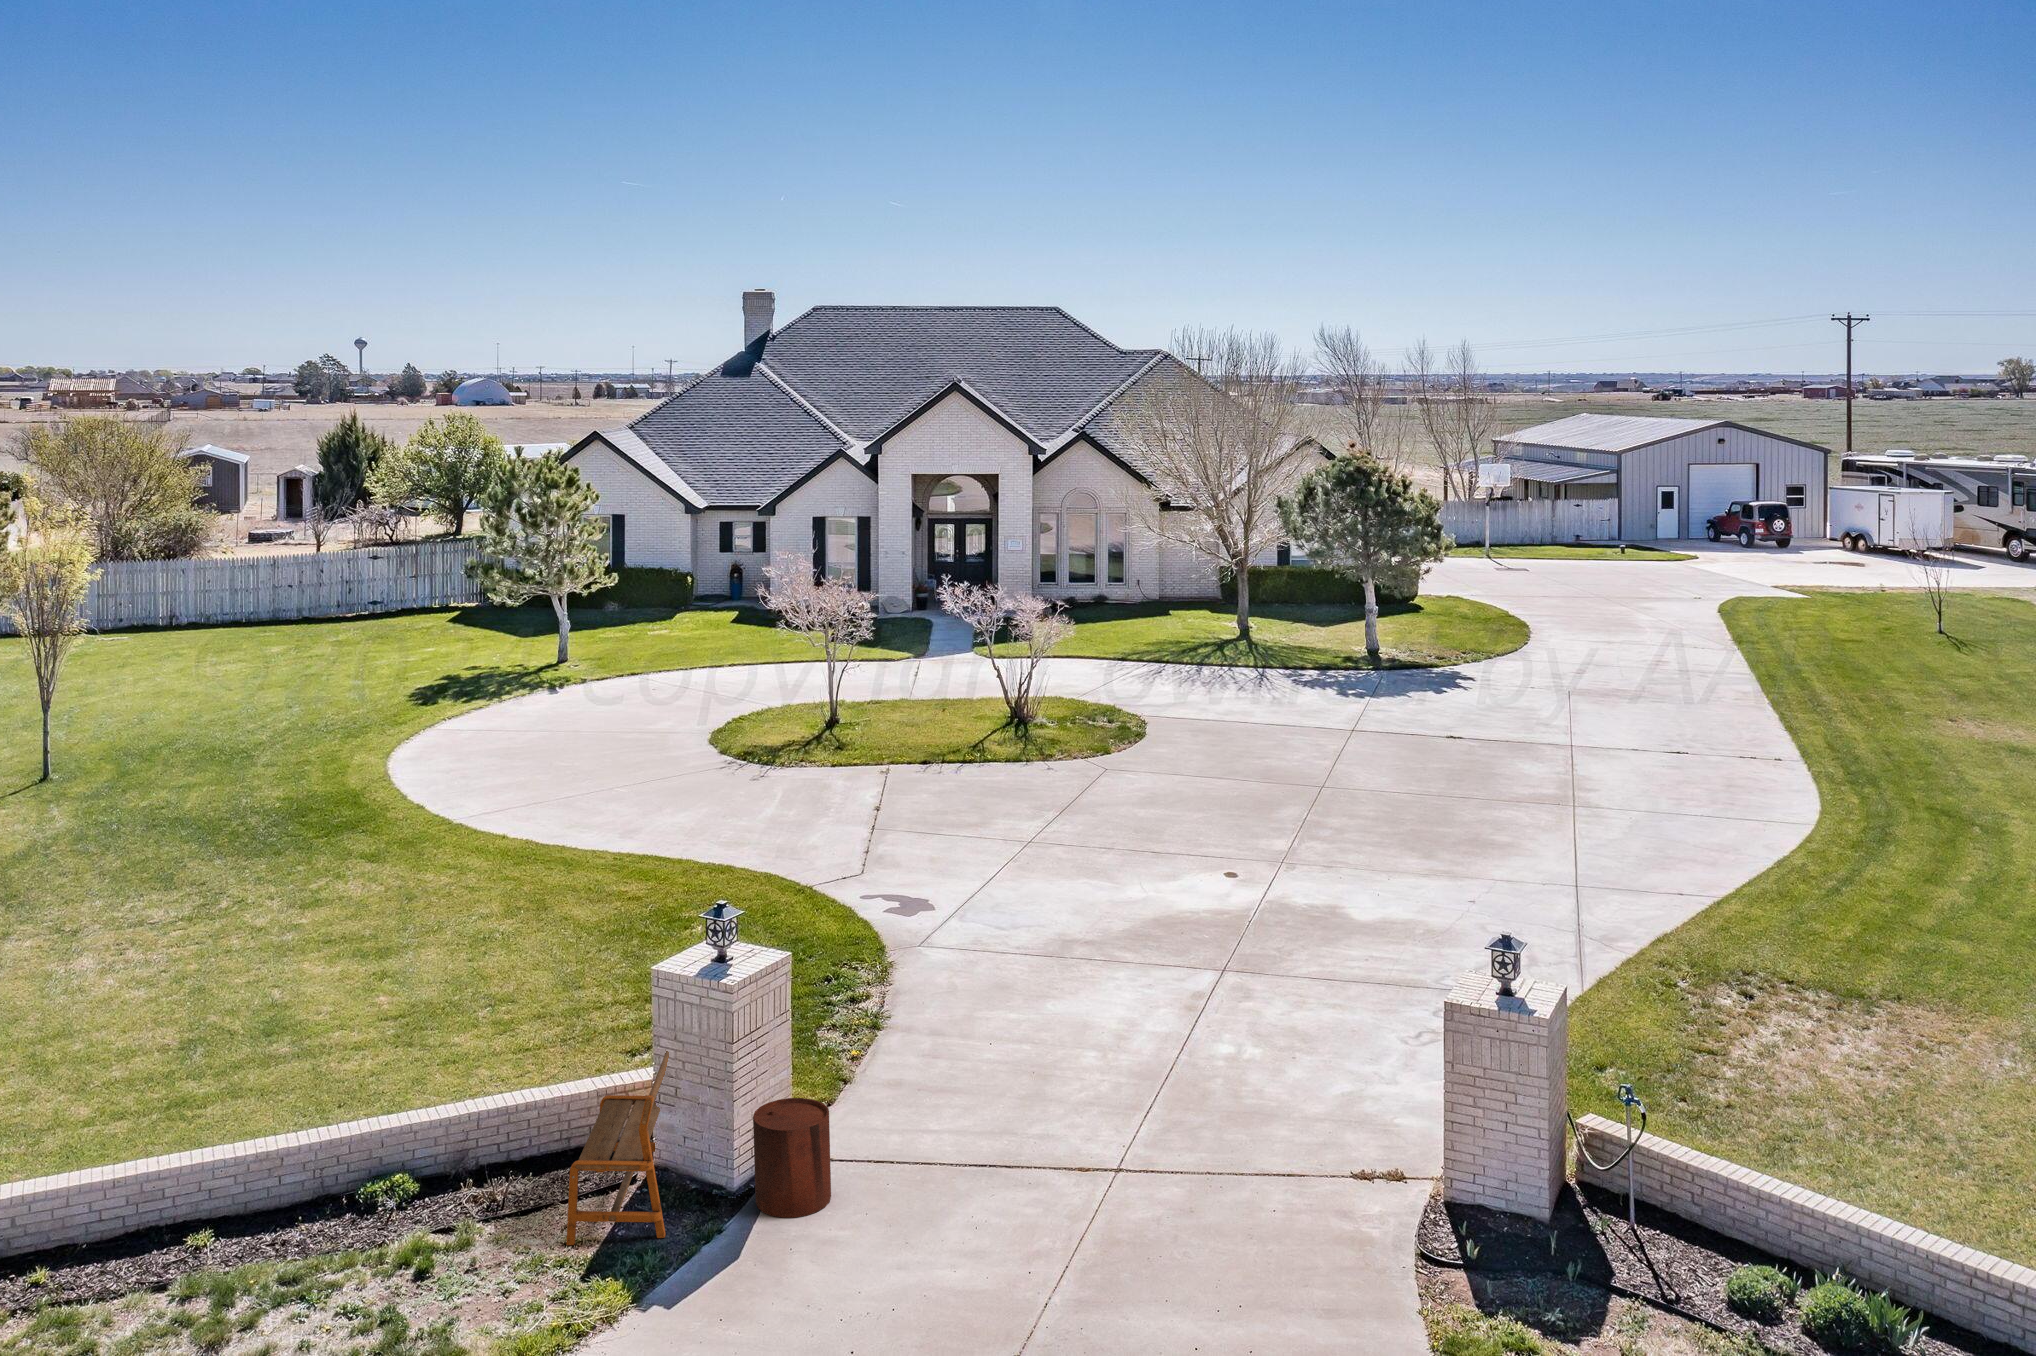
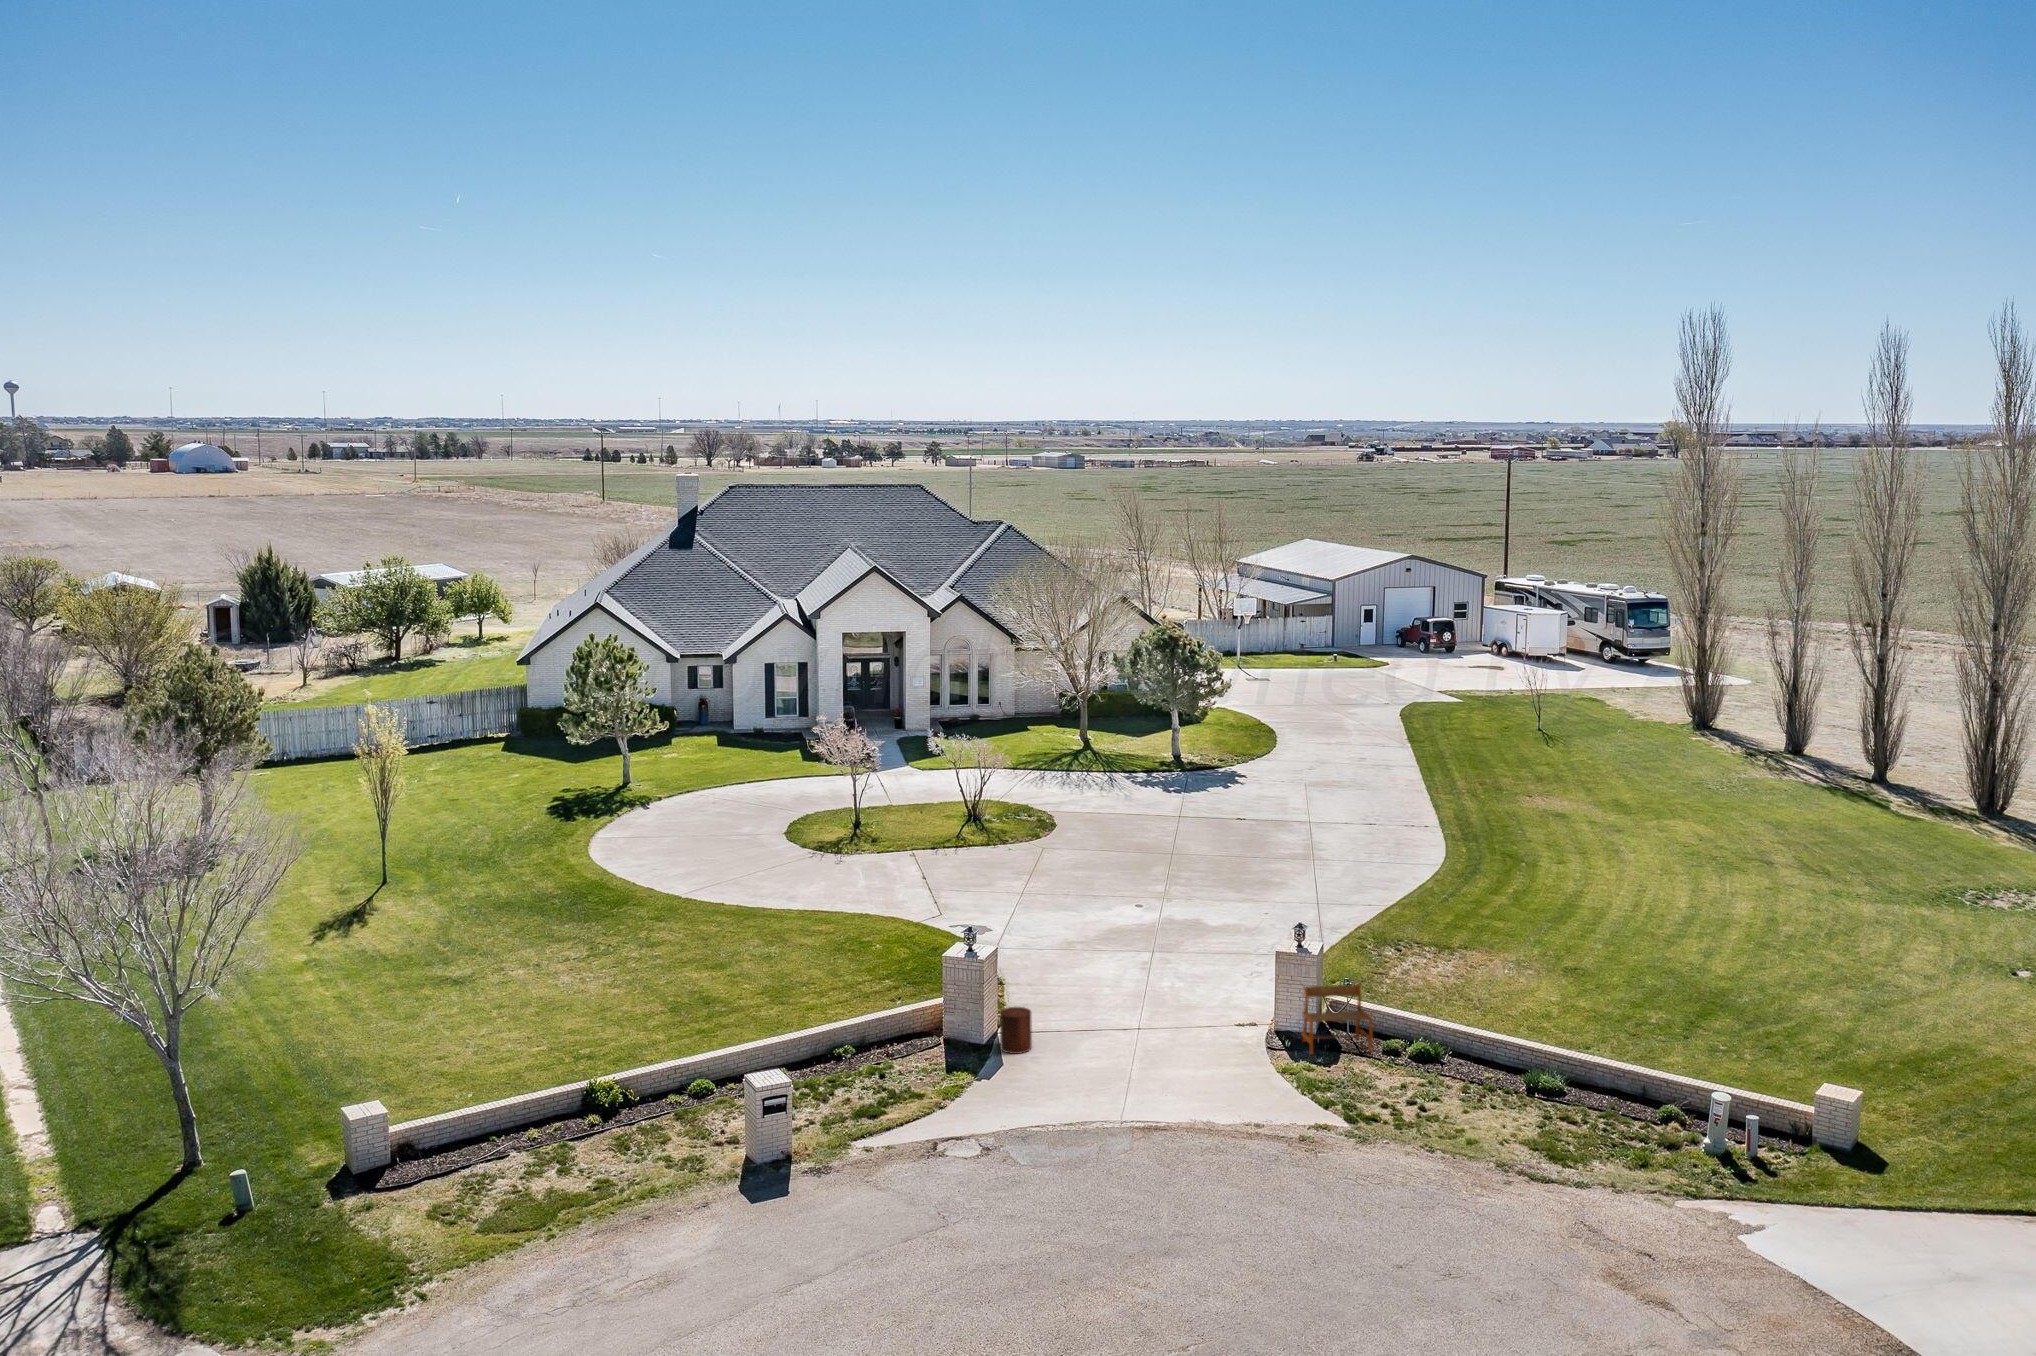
bench: present [566,1051,669,1245] -> present [1301,984,1373,1055]

